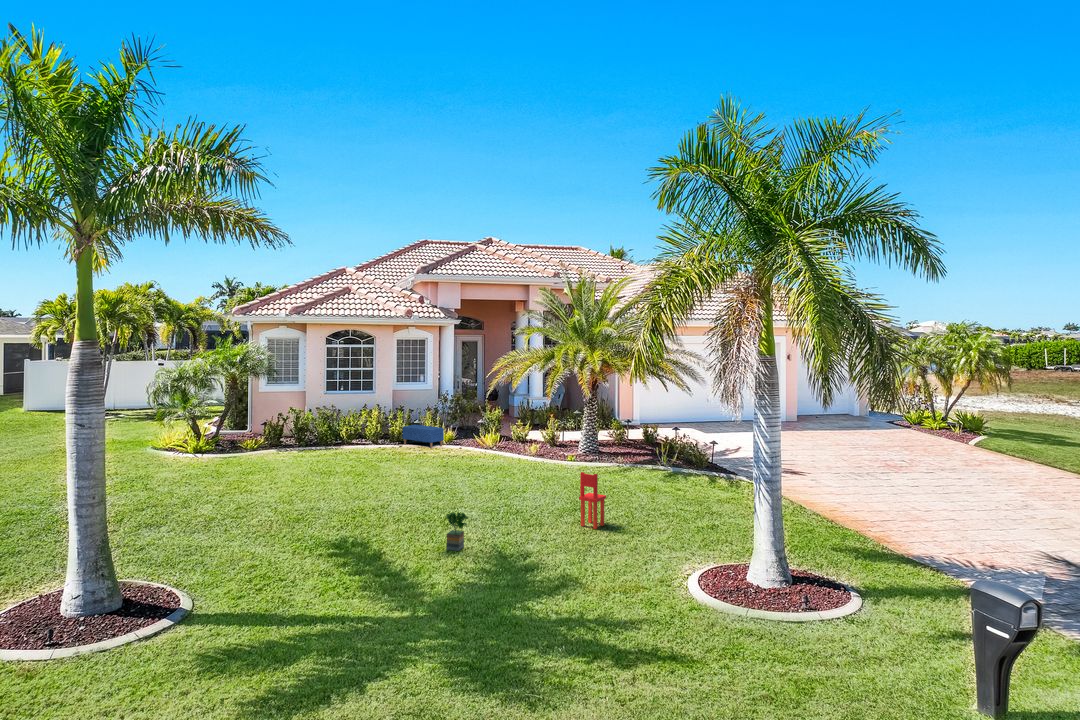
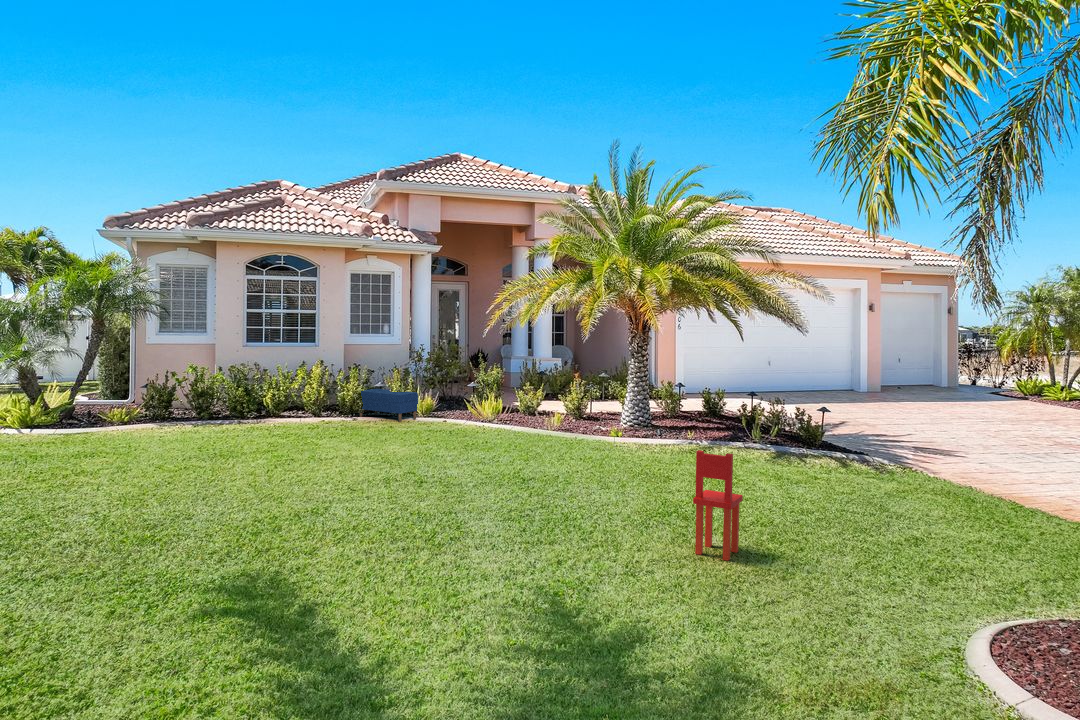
potted tree: present [446,512,468,551] -> none [438,535,490,622]

